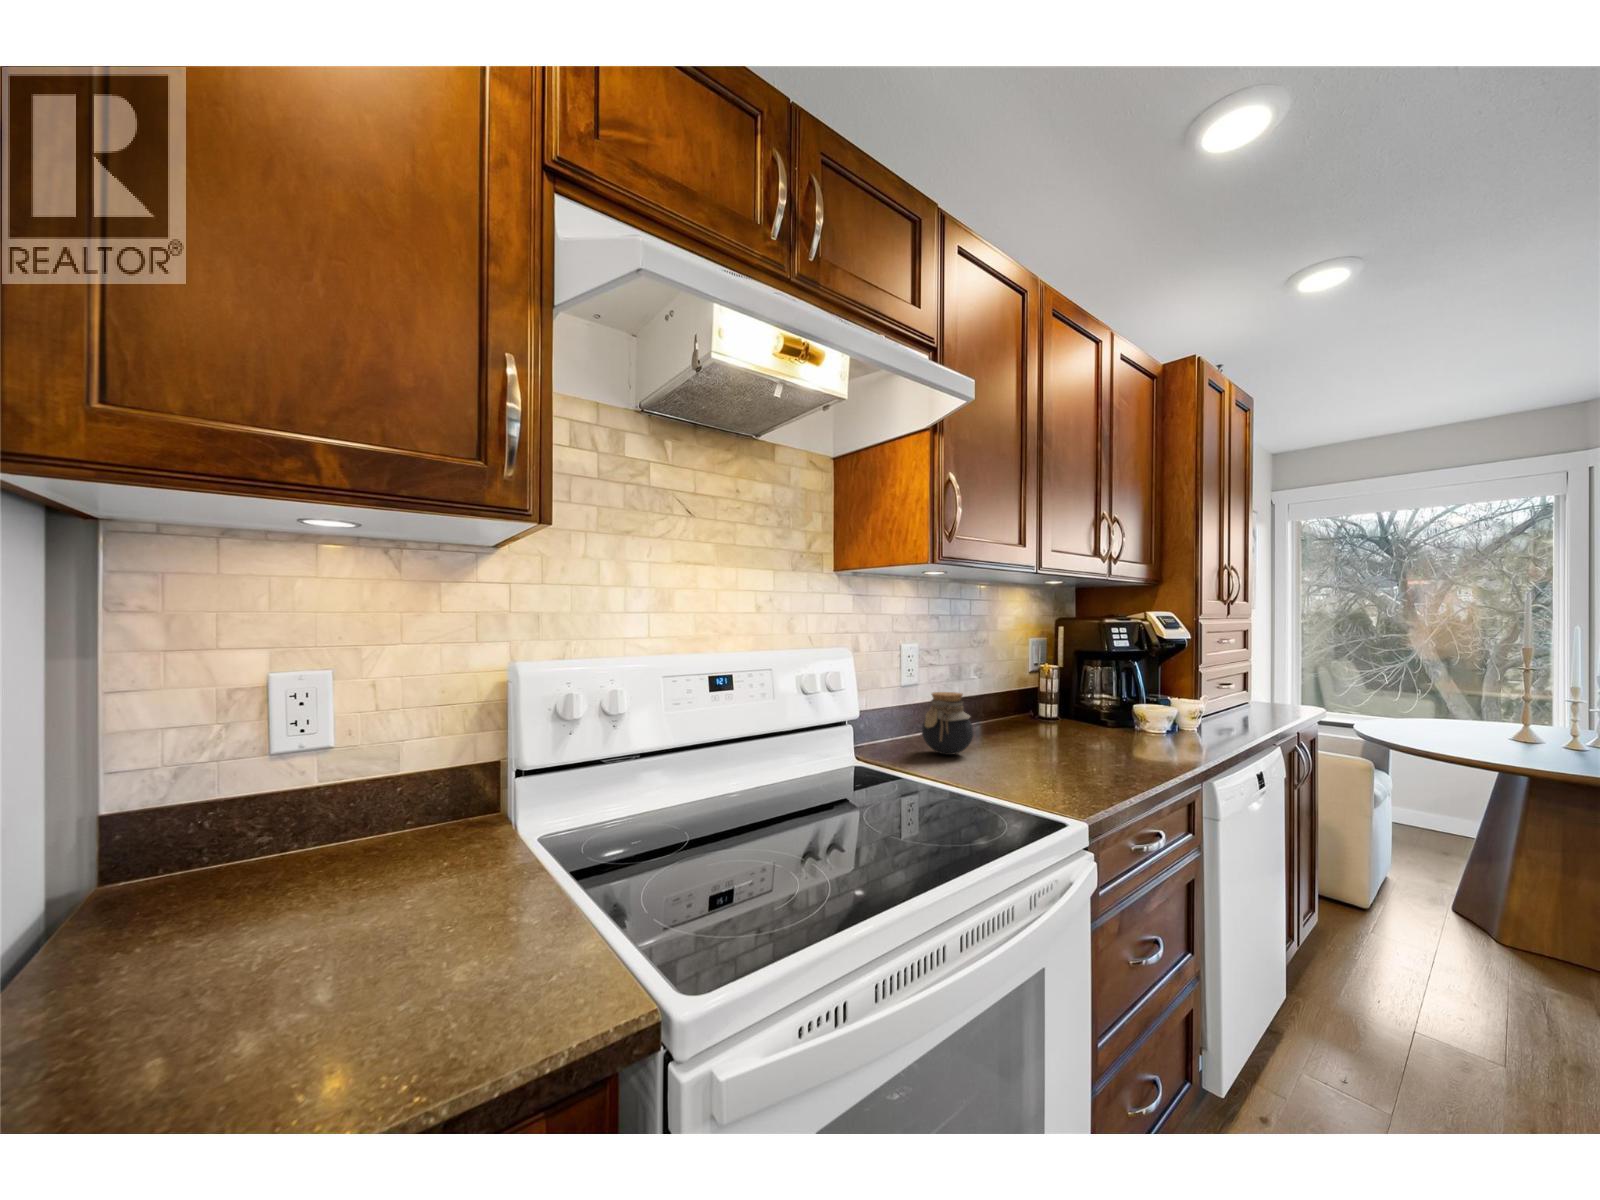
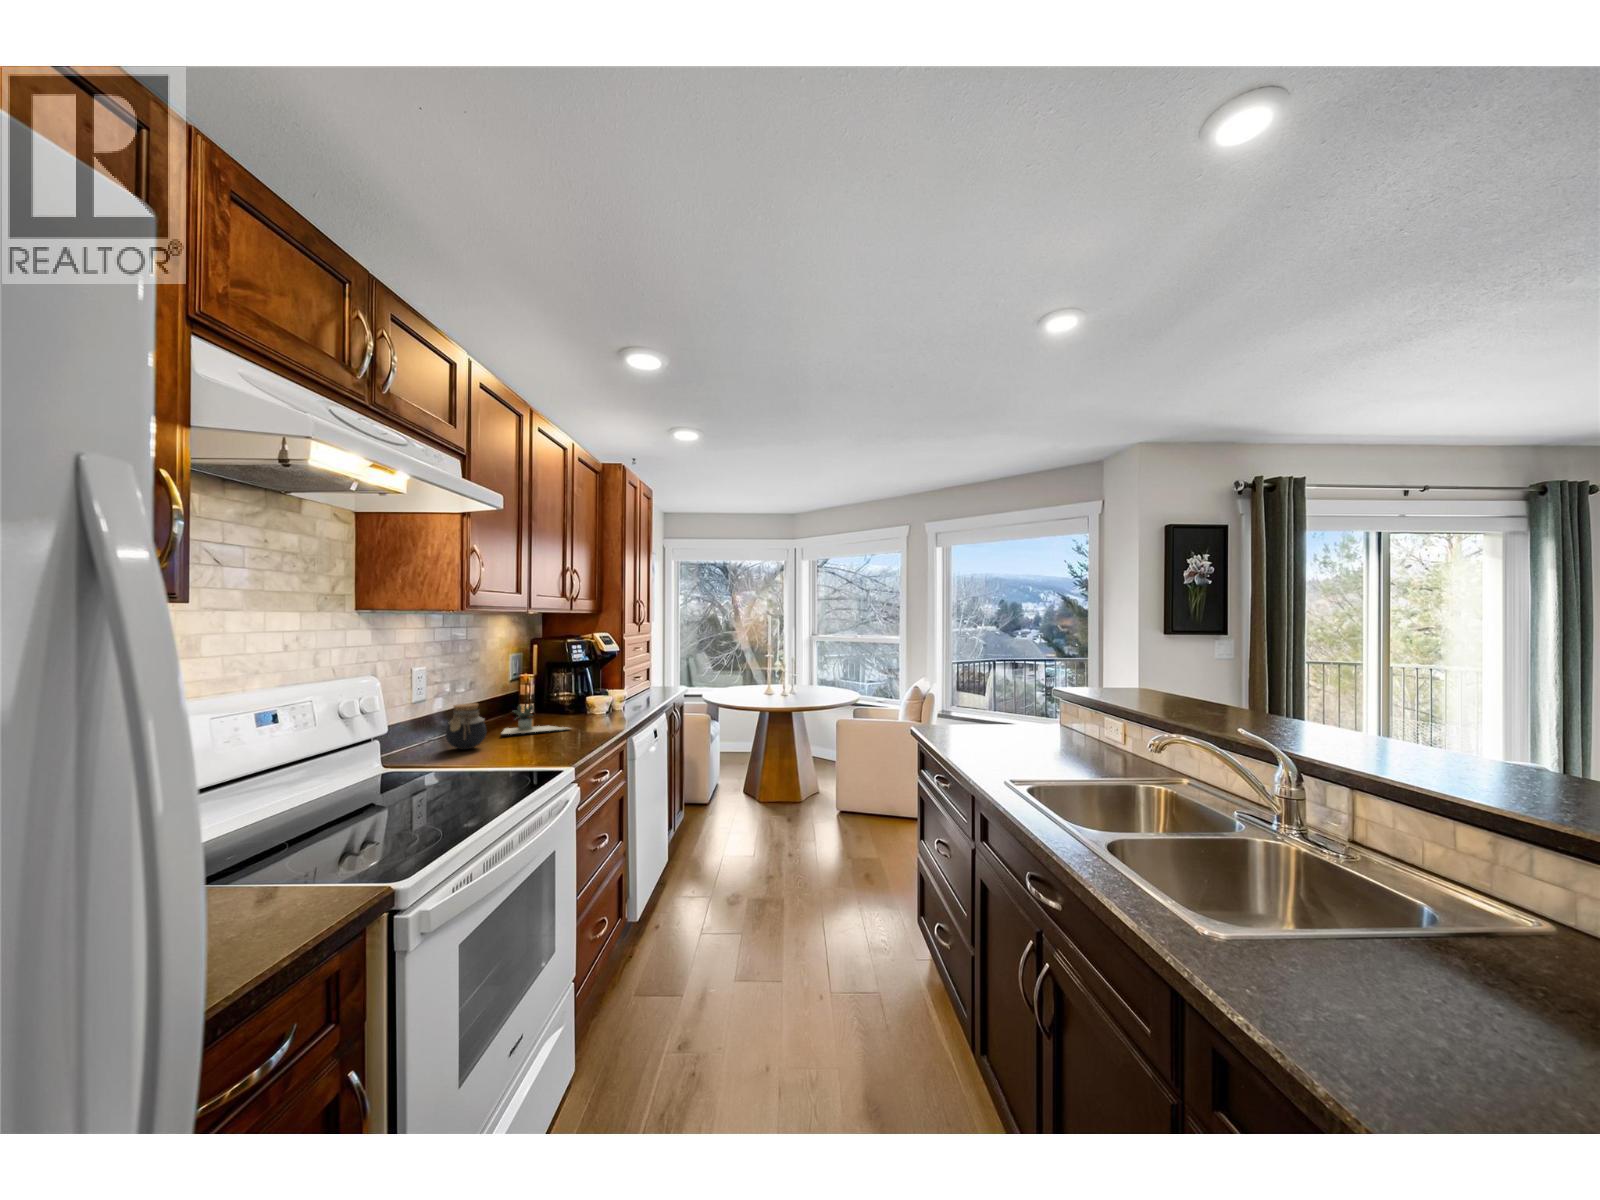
potted plant: none [998,702,1144,749] -> present [502,704,567,734]

